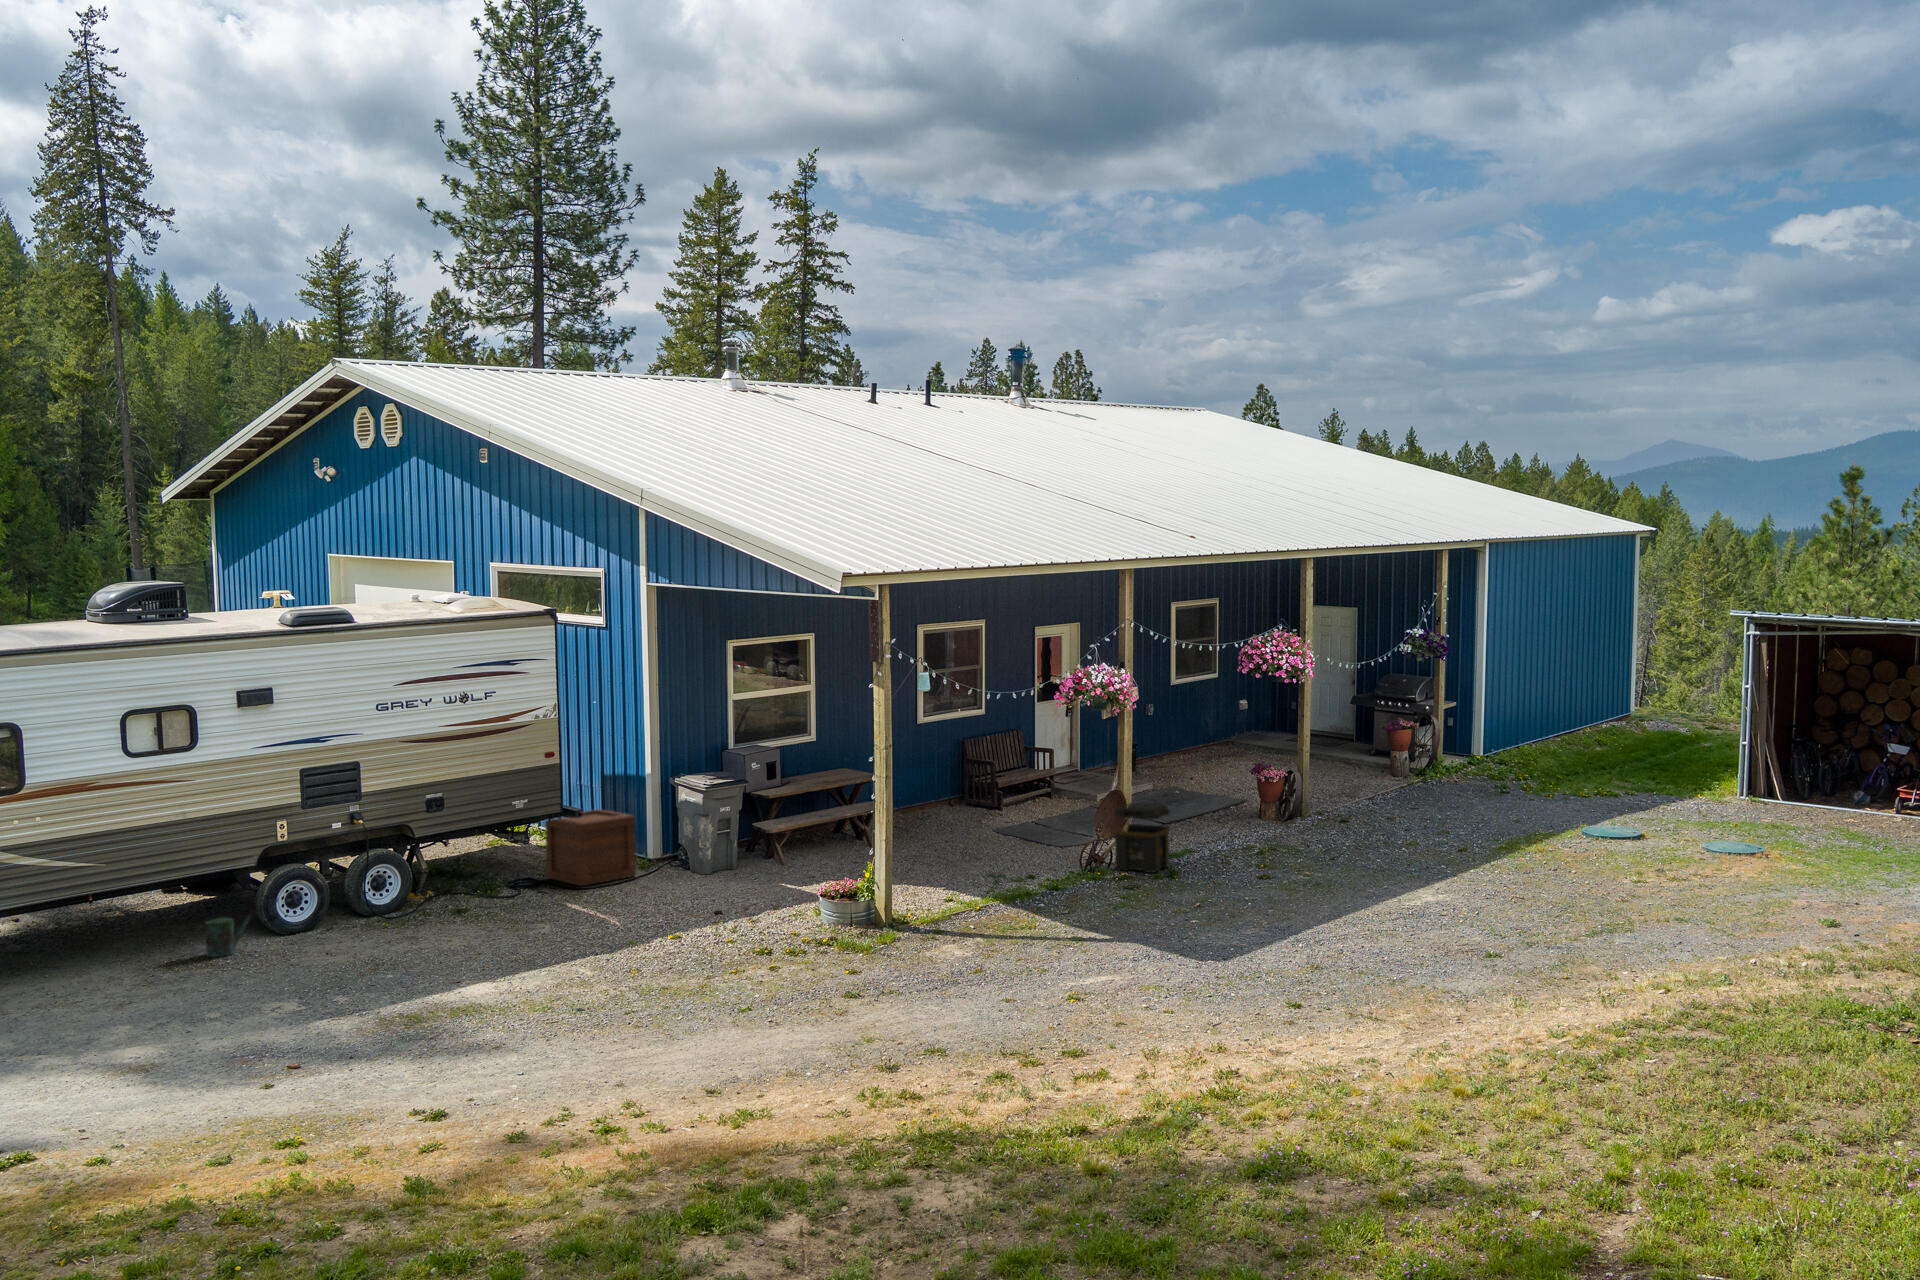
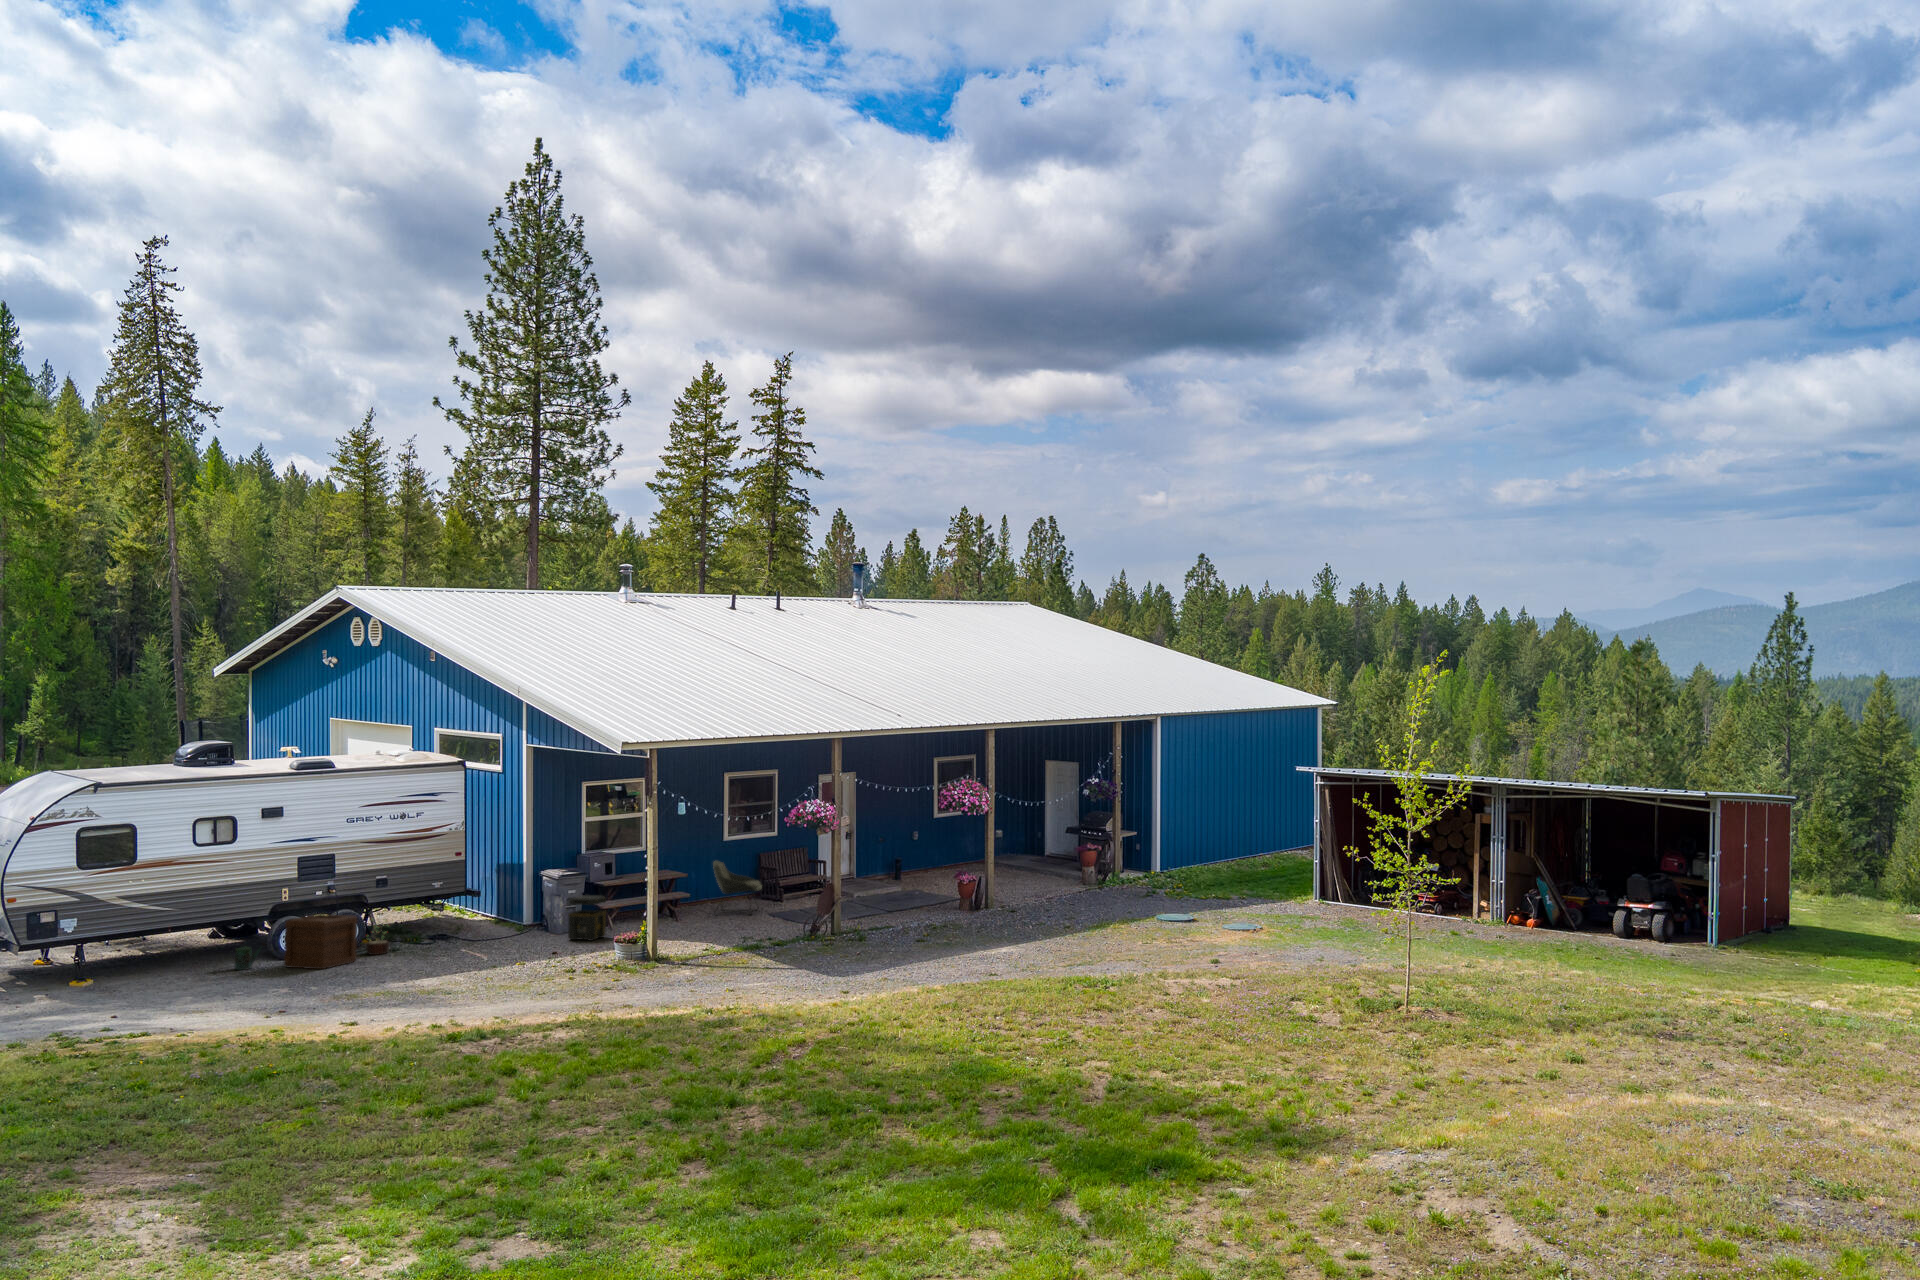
lounge chair: none [904,754,974,834] -> present [713,861,762,914]
toolbox: present [1114,803,1170,873] -> present [568,895,607,941]
wooden crate: present [545,809,636,886] -> present [284,914,357,969]
decorative plant: none [415,859,455,919] -> present [366,918,389,955]

